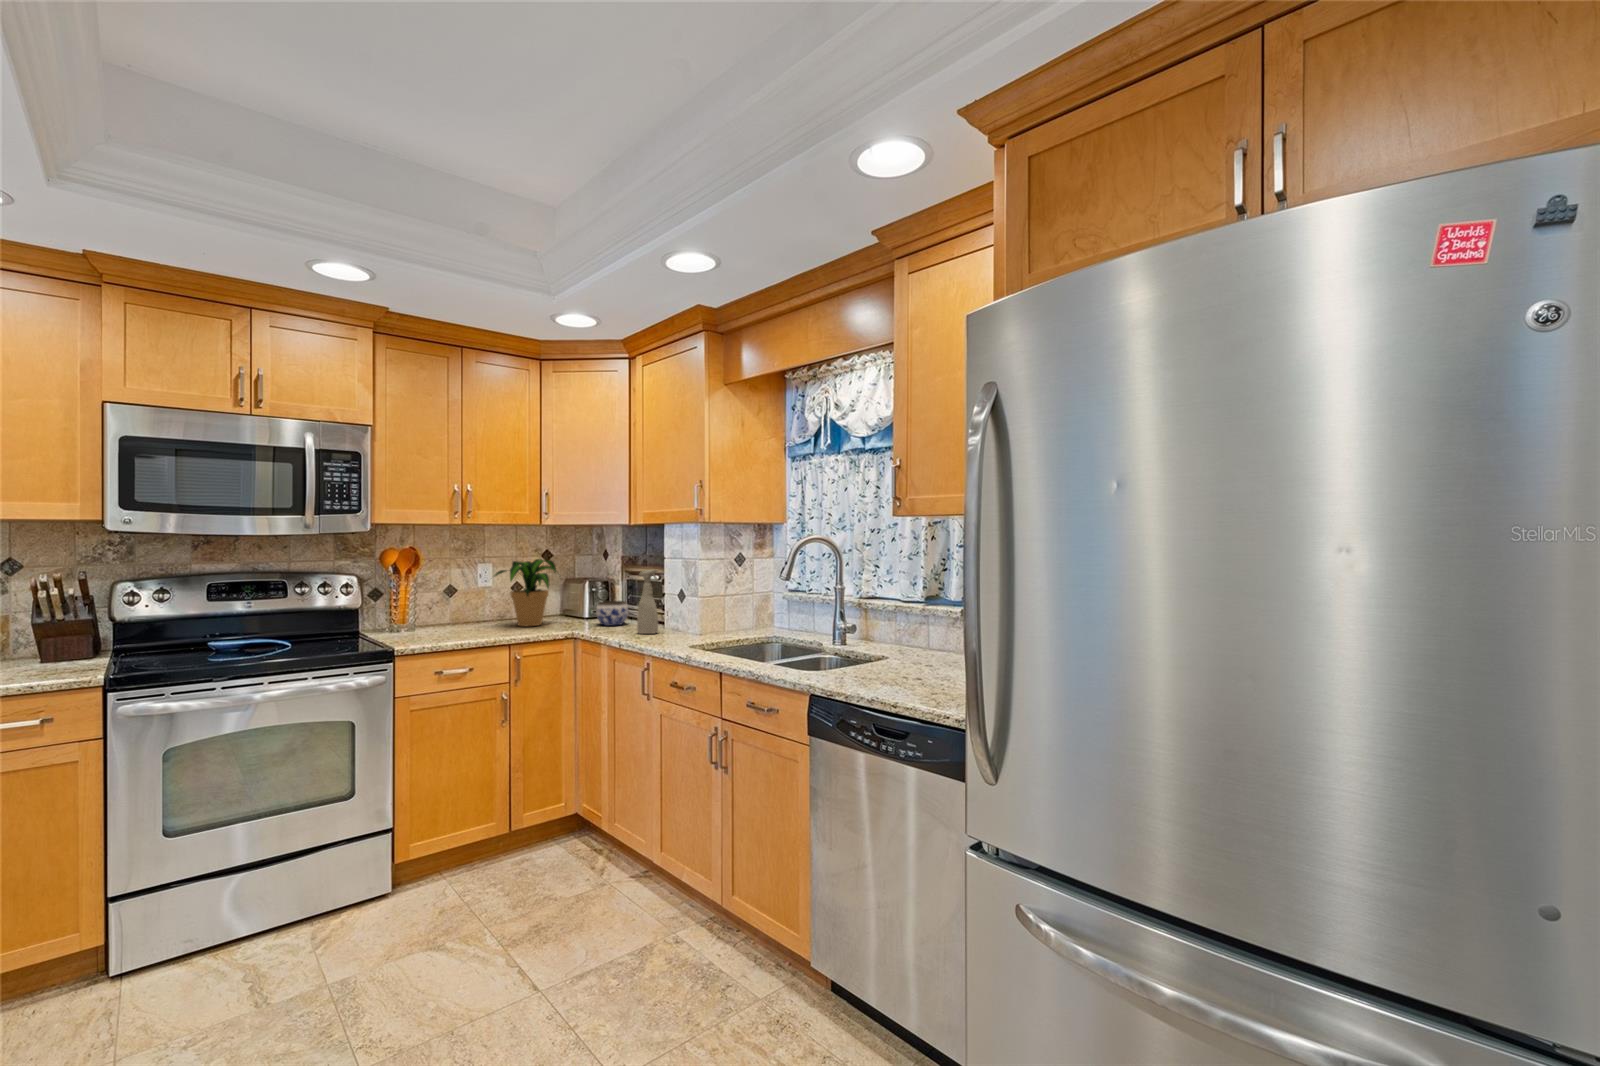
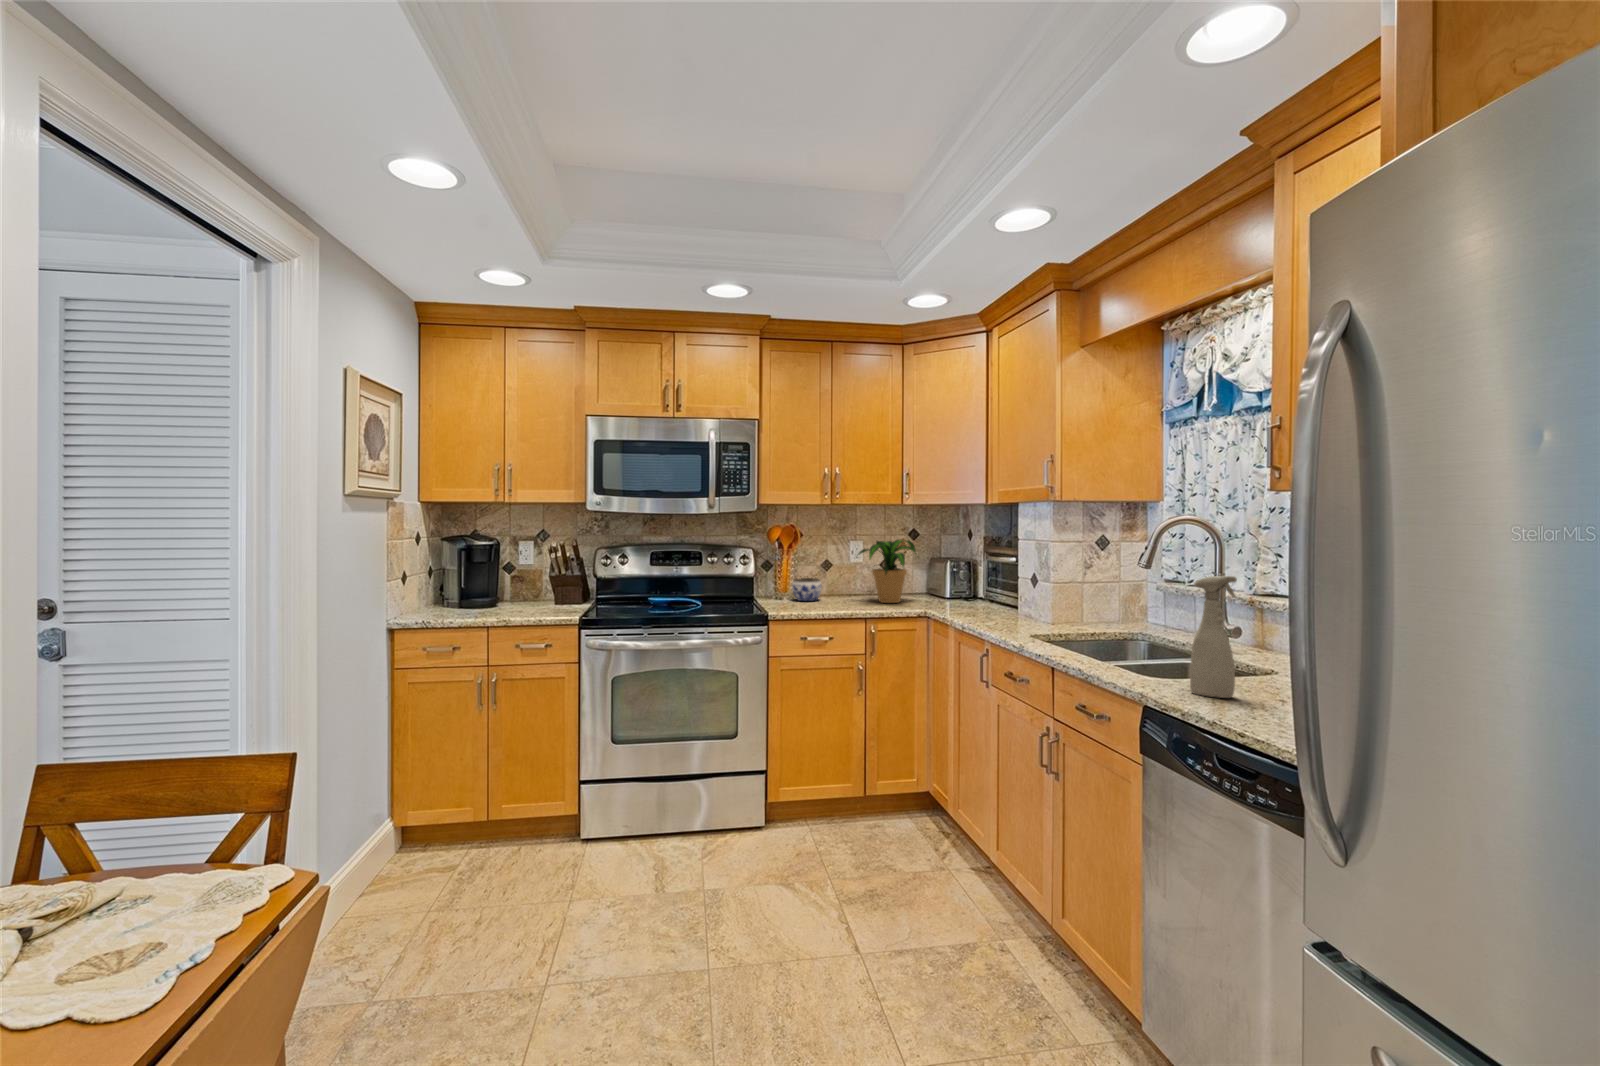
spray bottle: present [637,570,658,634] -> present [1190,576,1237,698]
jar: present [596,601,628,626] -> present [792,578,822,601]

